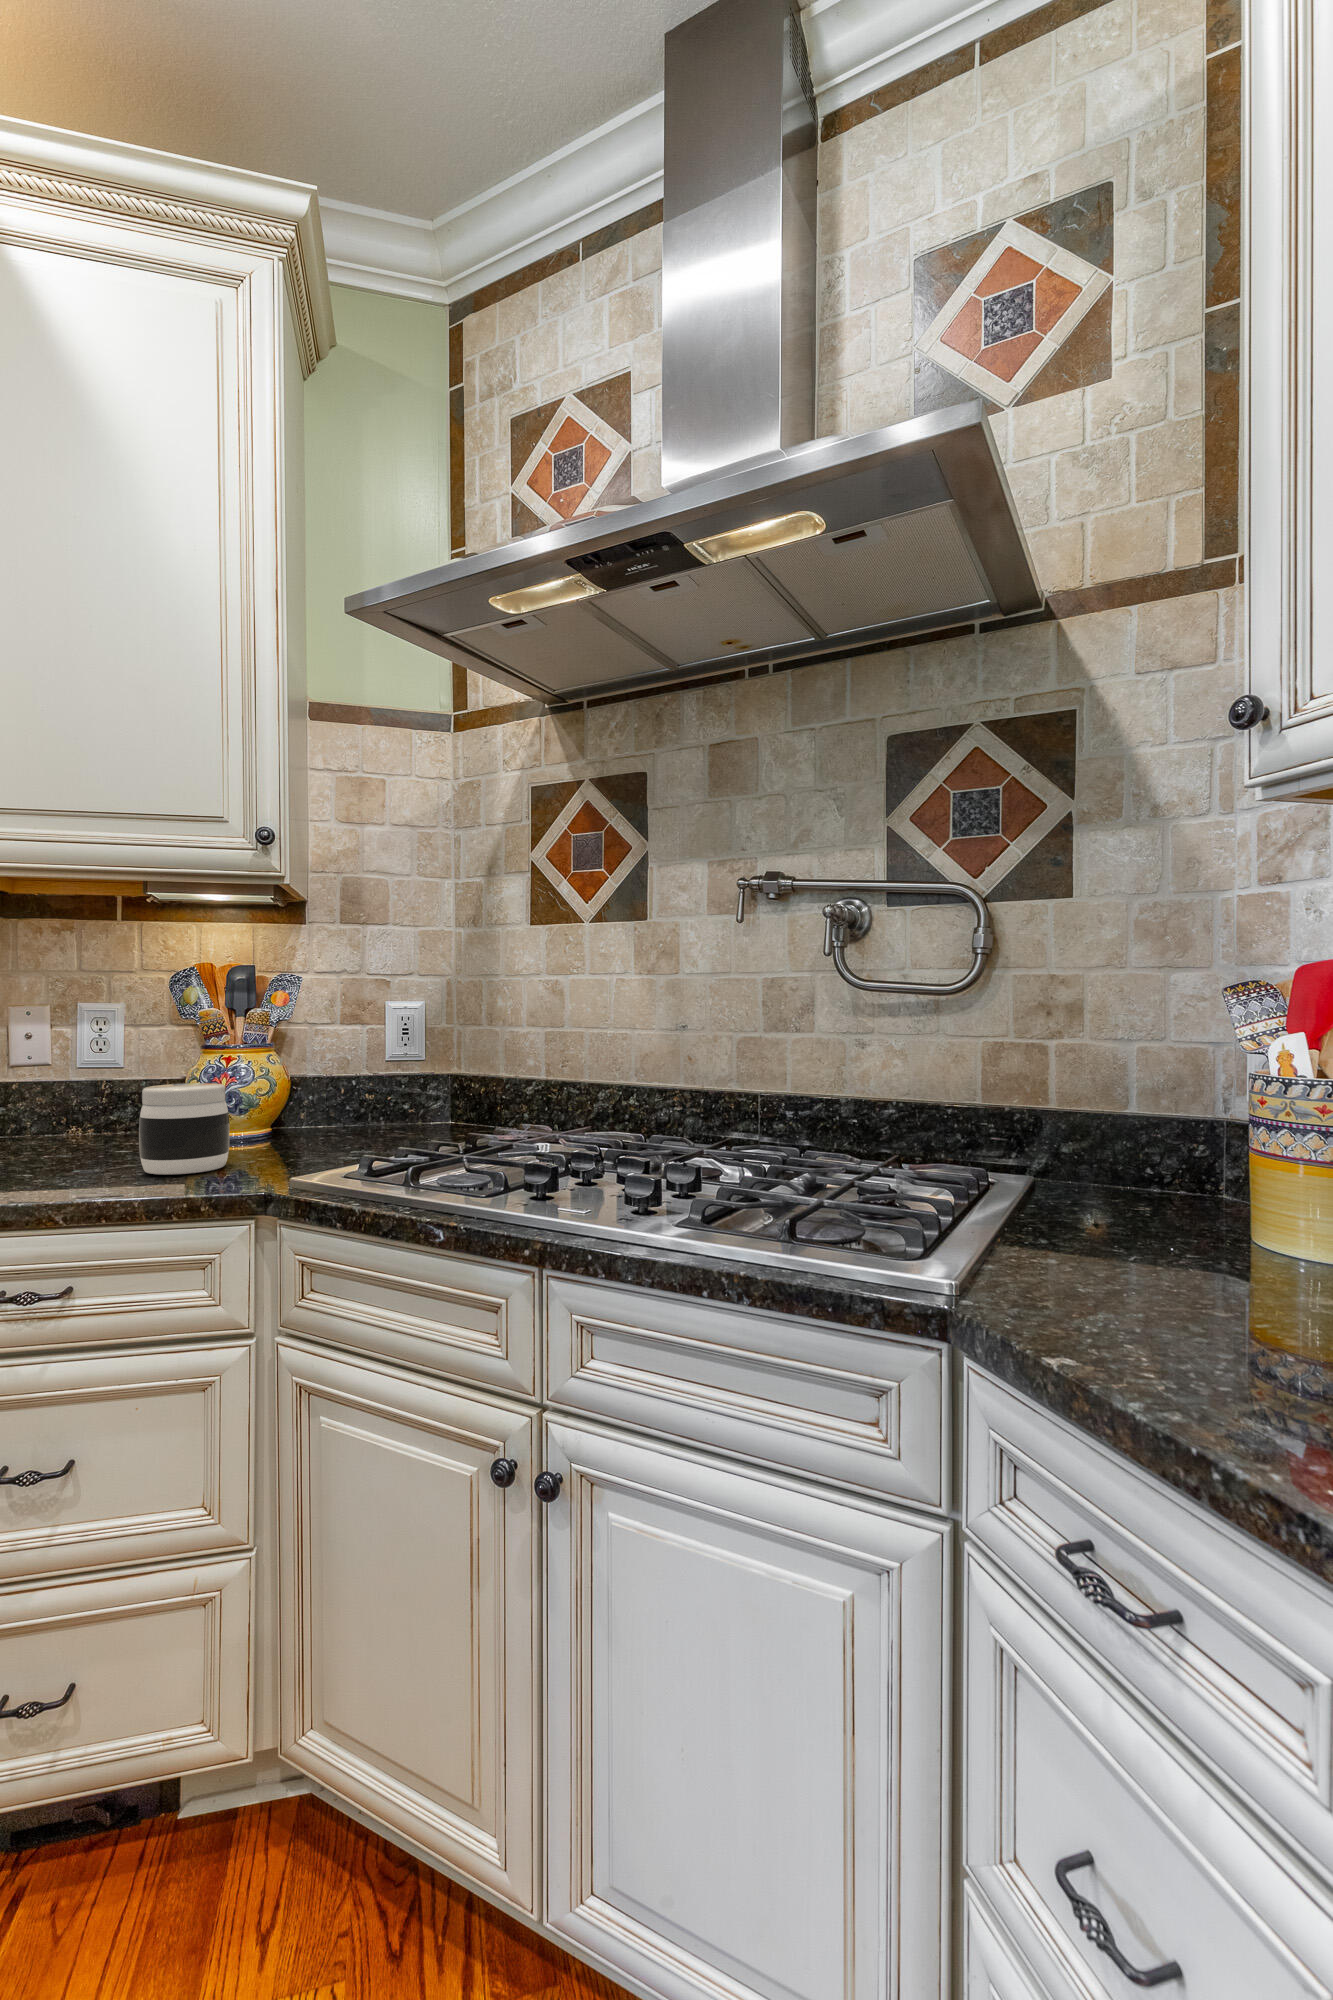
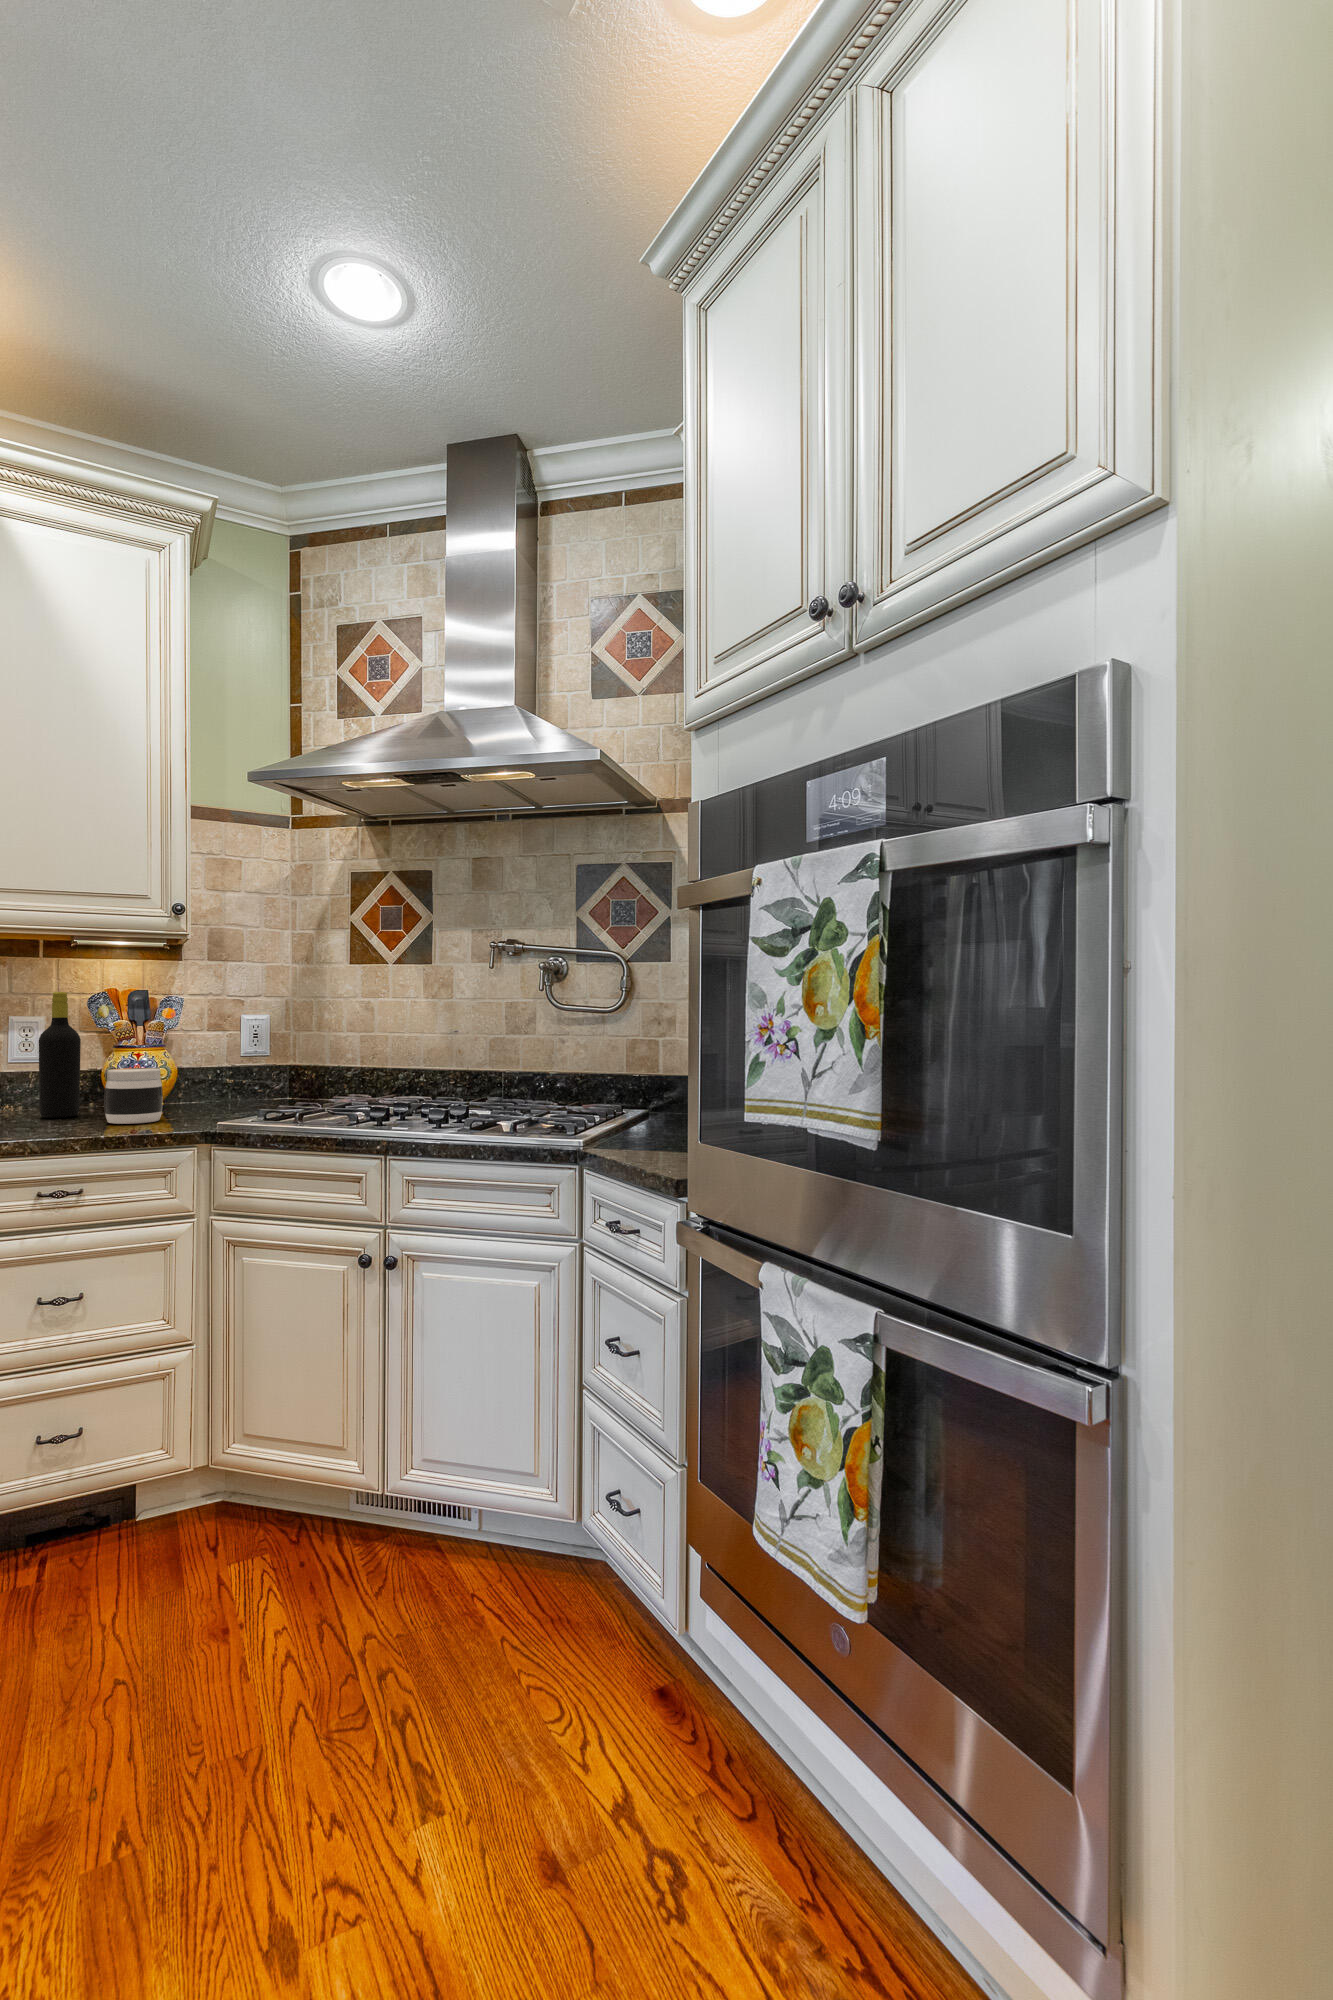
bottle: none [78,967,140,1155] -> present [39,992,81,1118]

